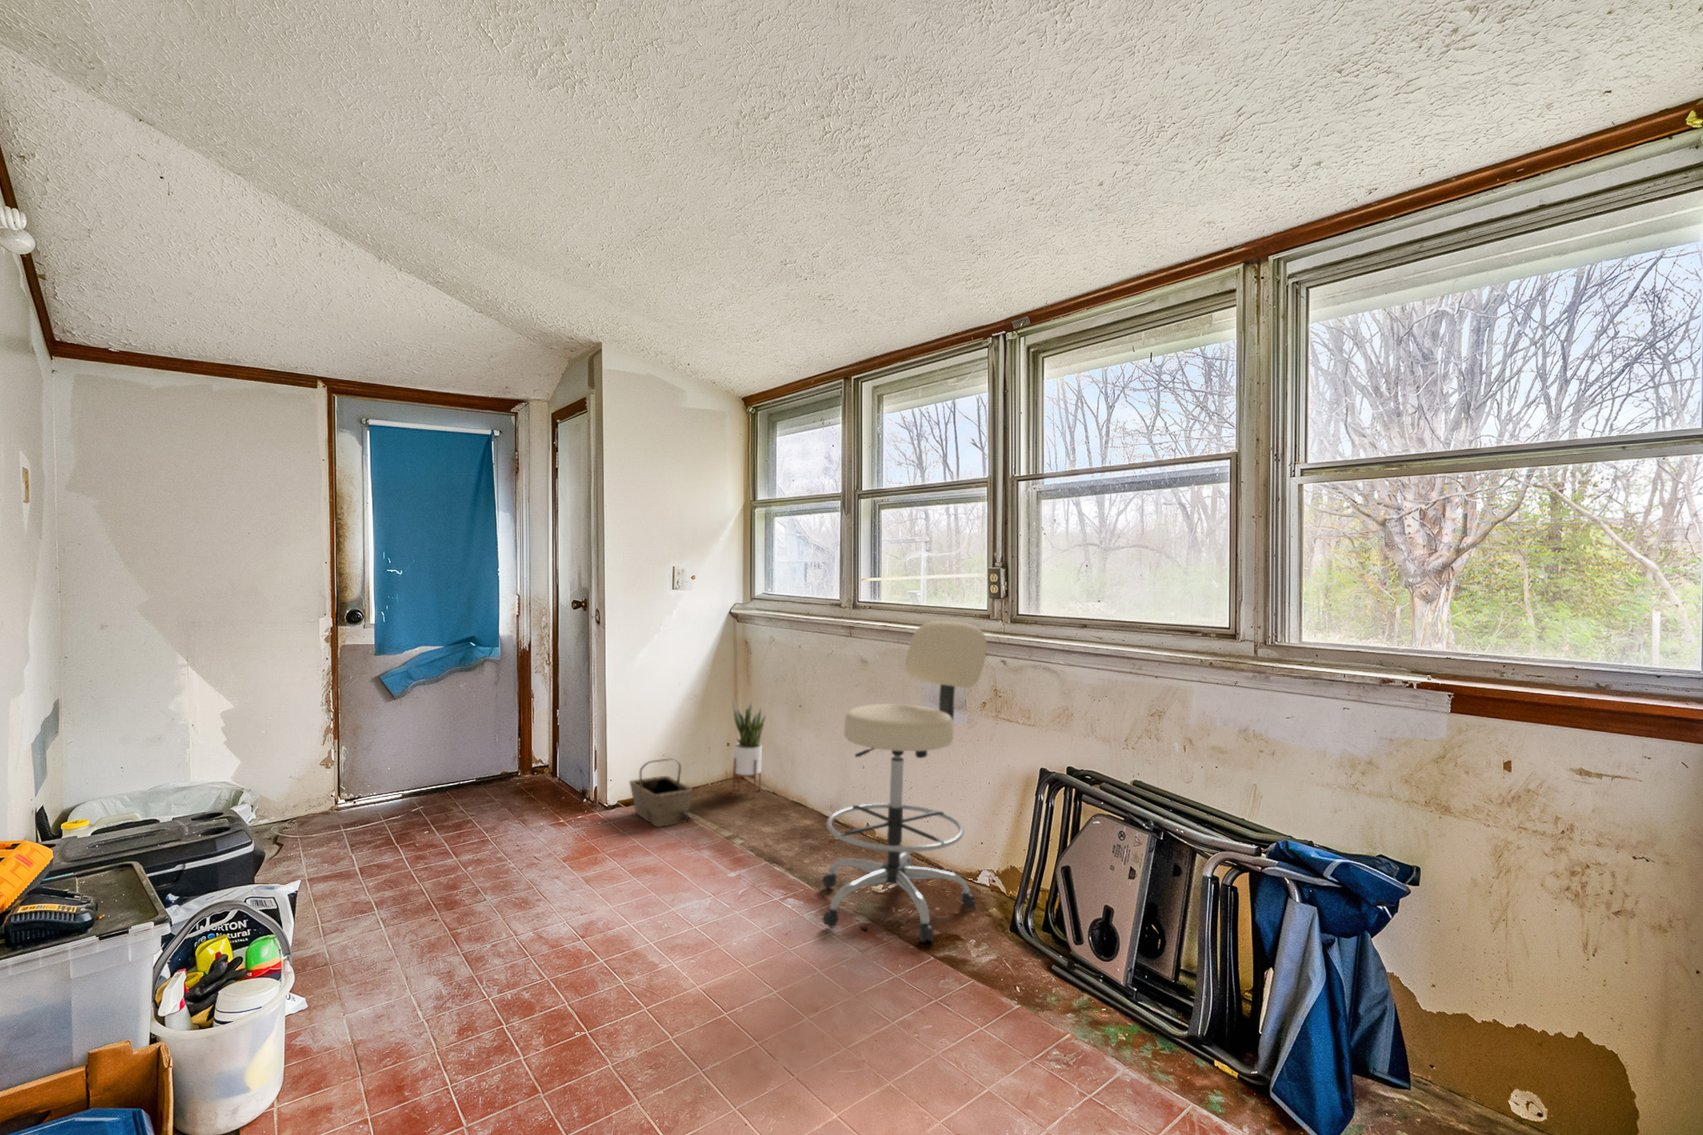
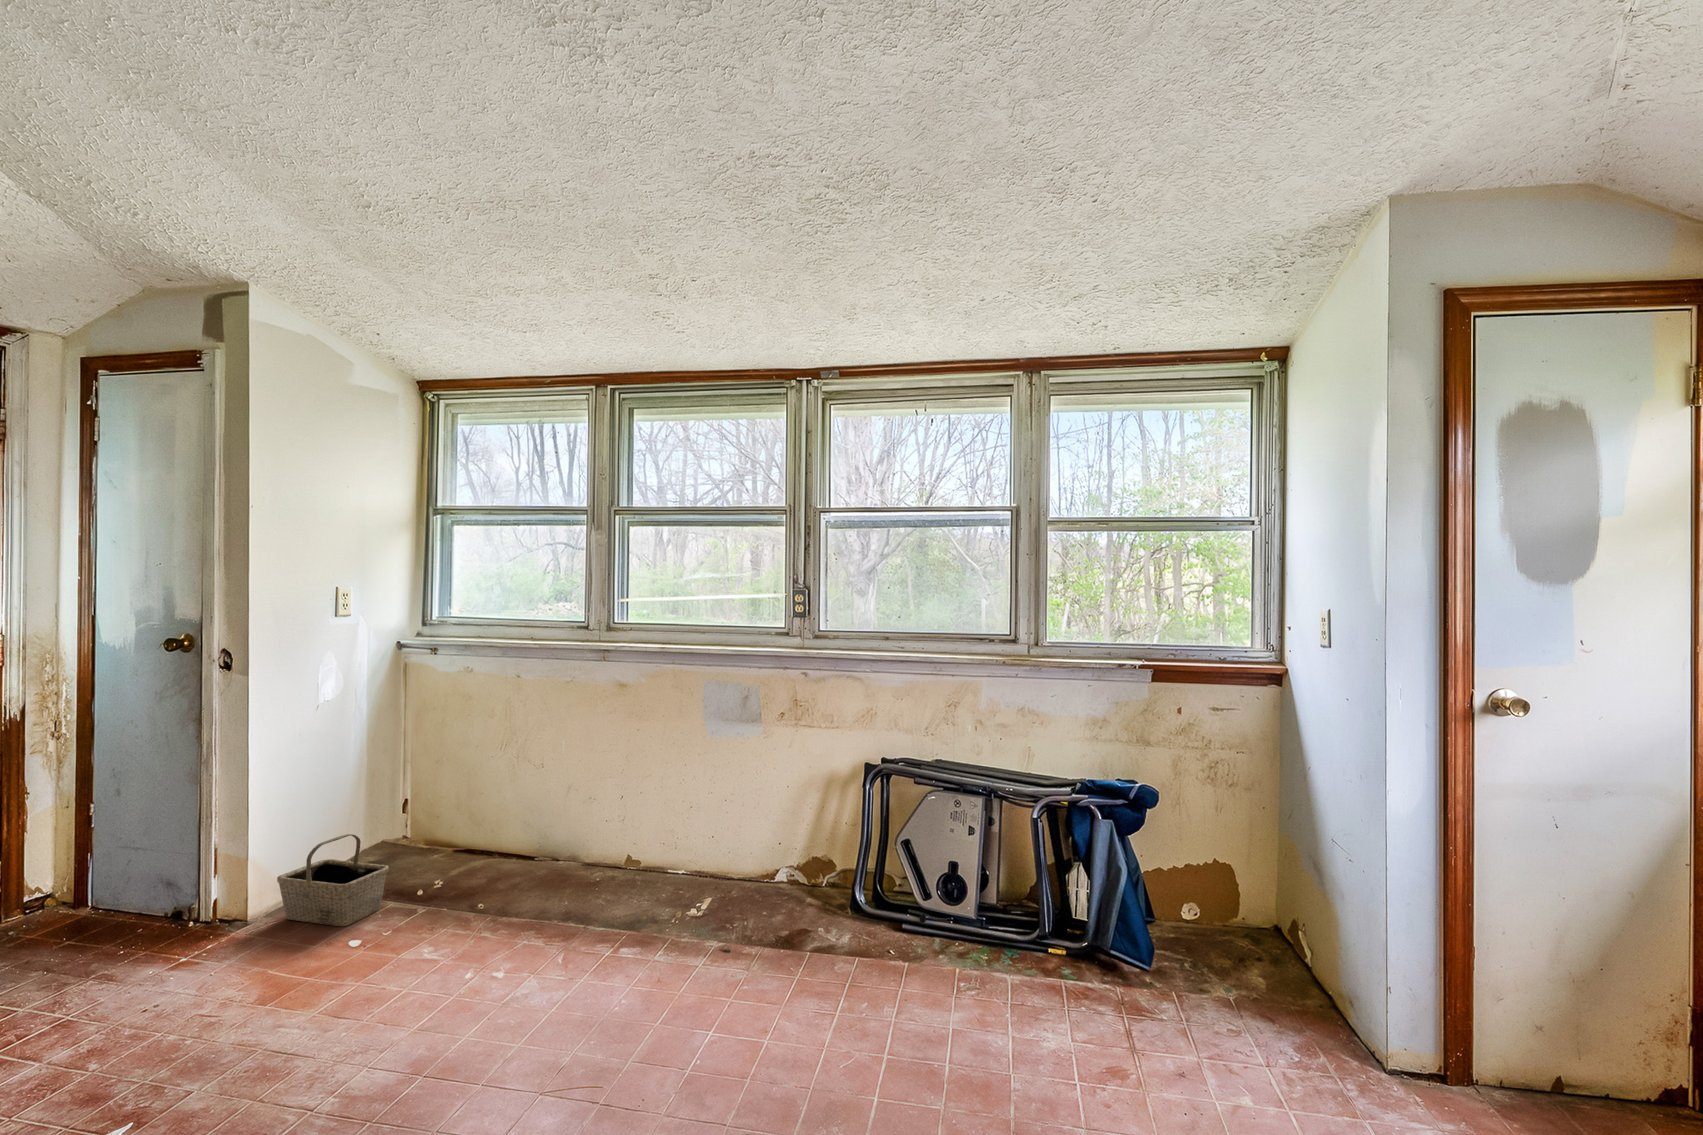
stool: present [823,621,987,942] -> none [636,641,795,962]
potted plant: present [732,701,765,797] -> none [421,745,474,864]

